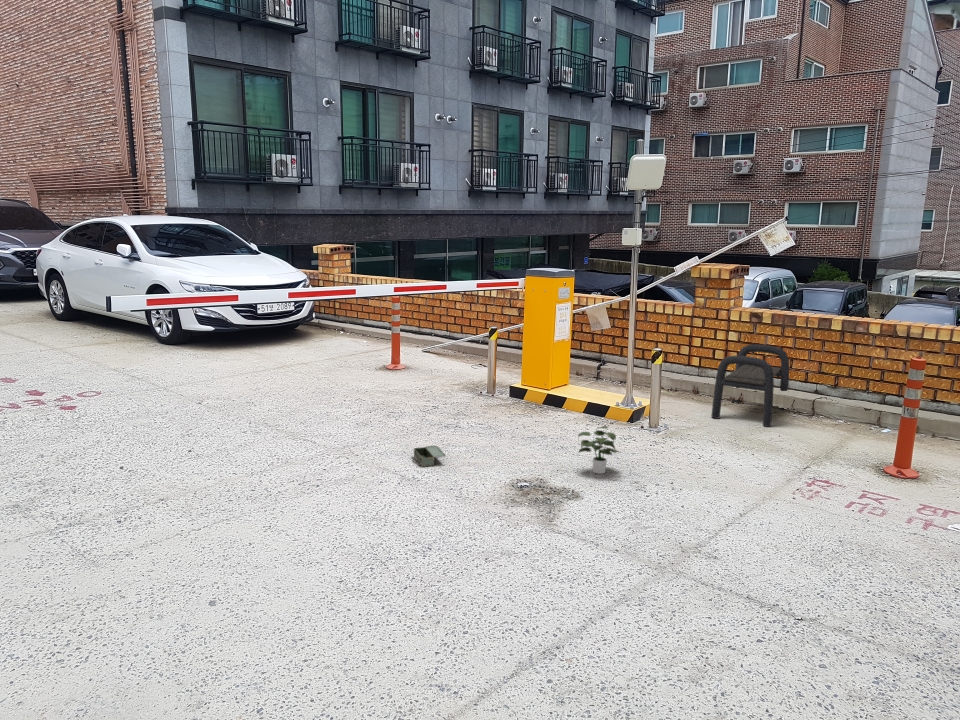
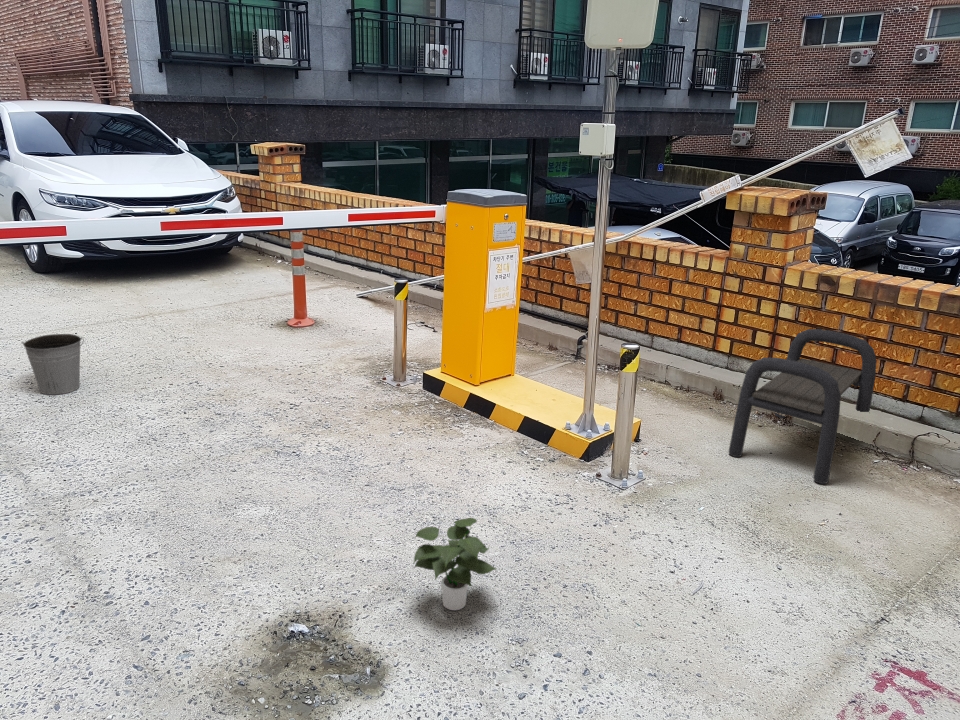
bucket: none [254,369,290,408] -> present [22,334,84,395]
toolbox: present [414,446,445,467] -> none [138,513,195,563]

